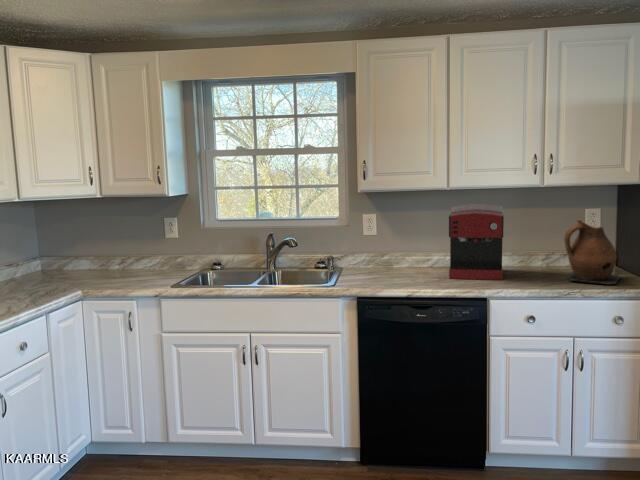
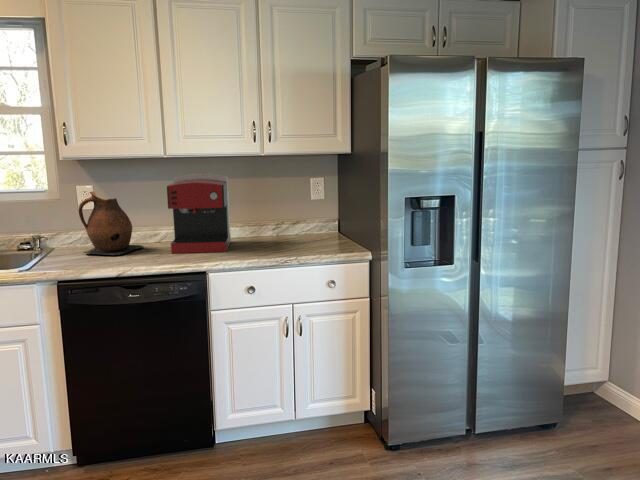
ceramic pitcher: present [564,219,621,285] -> present [78,191,143,256]

